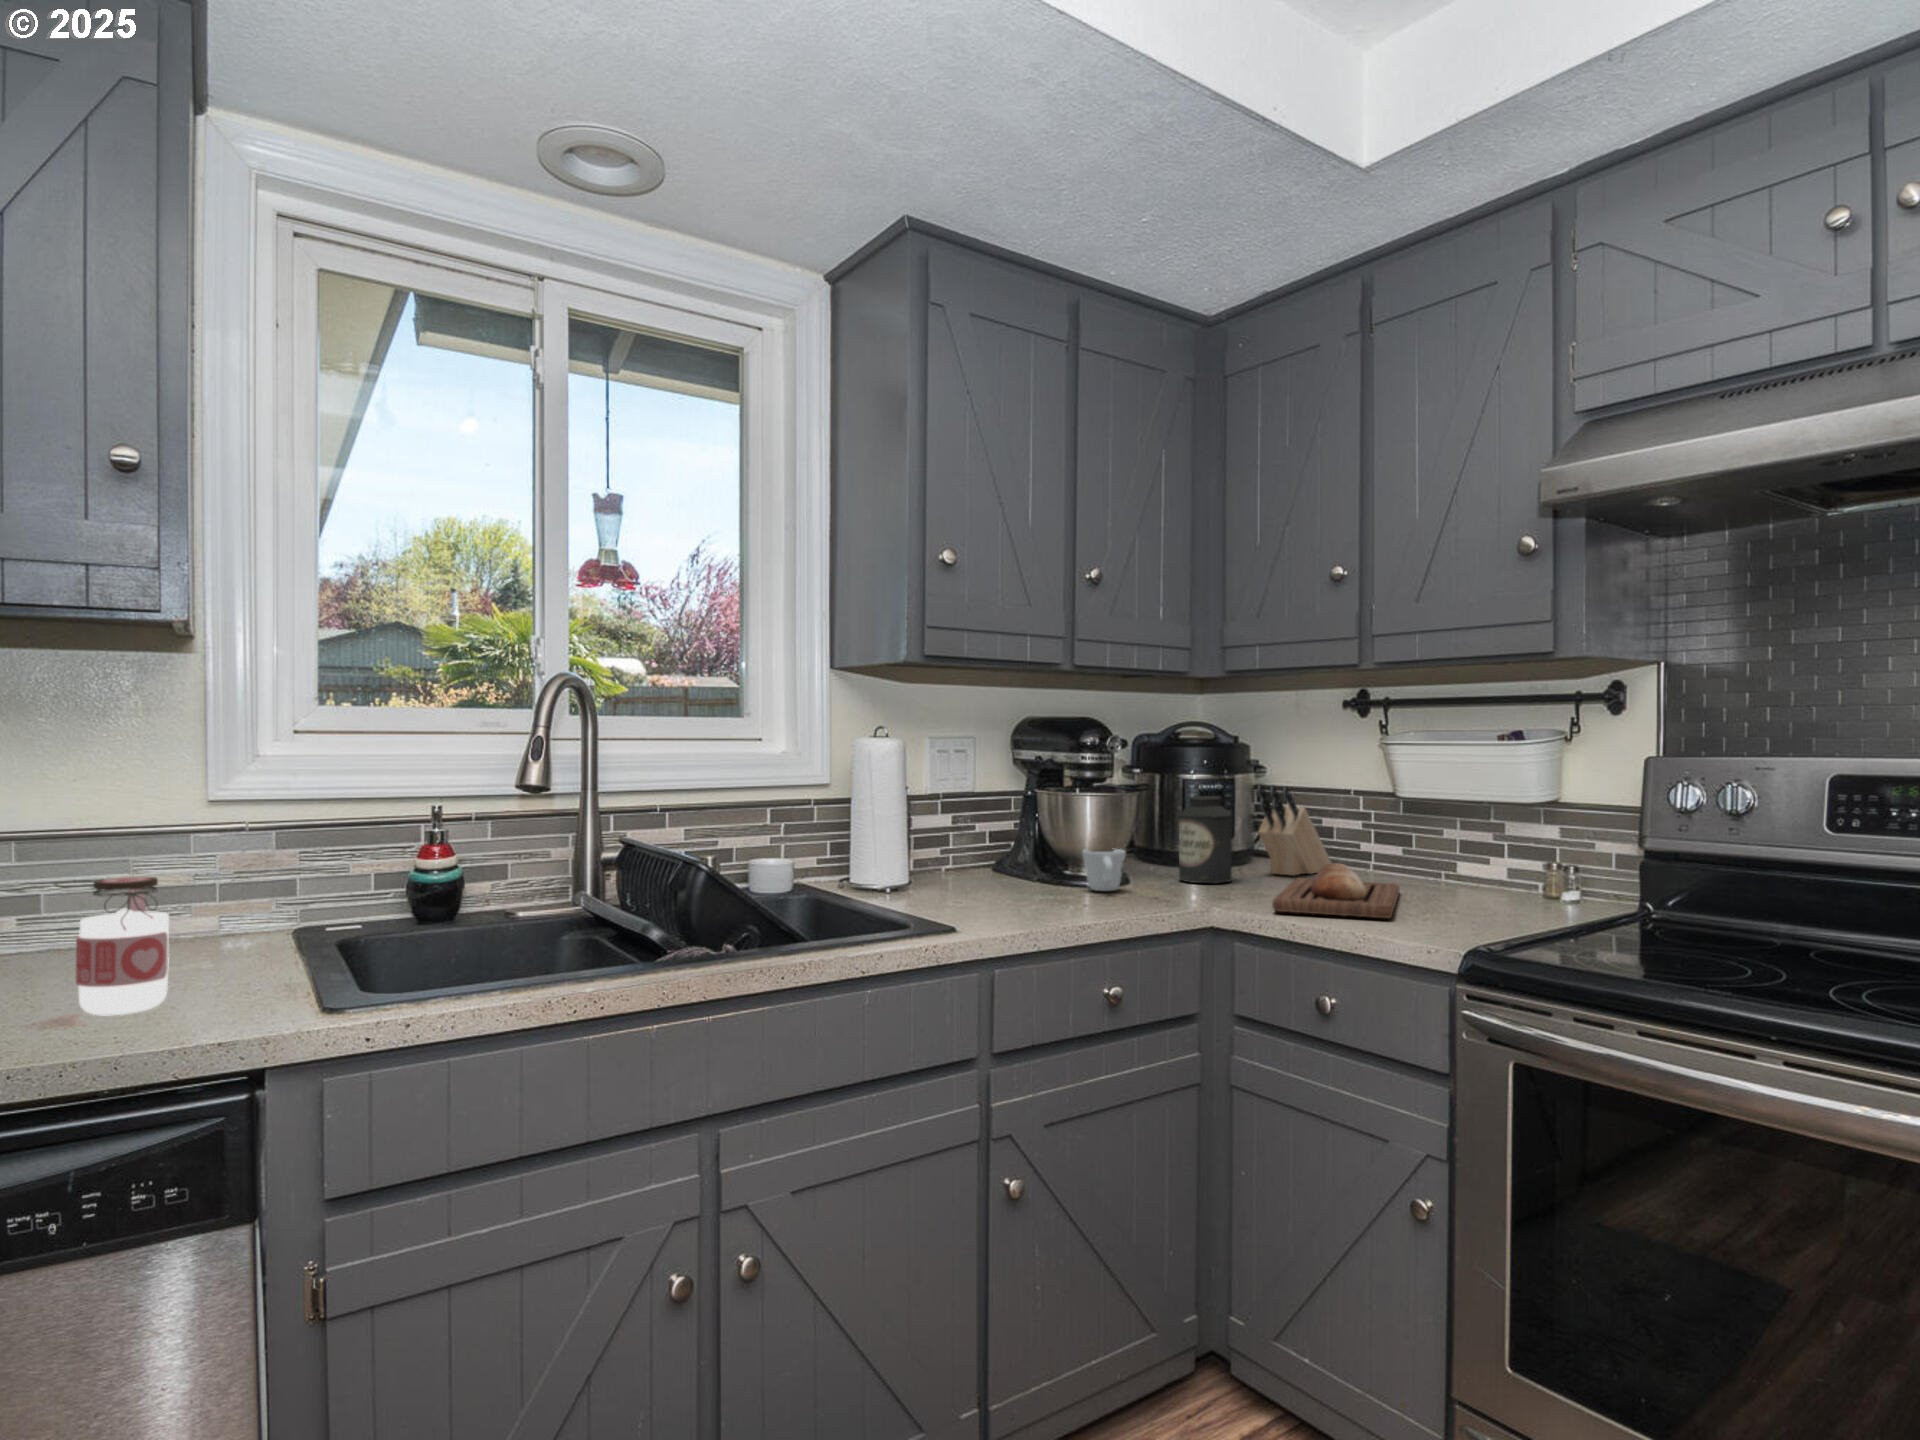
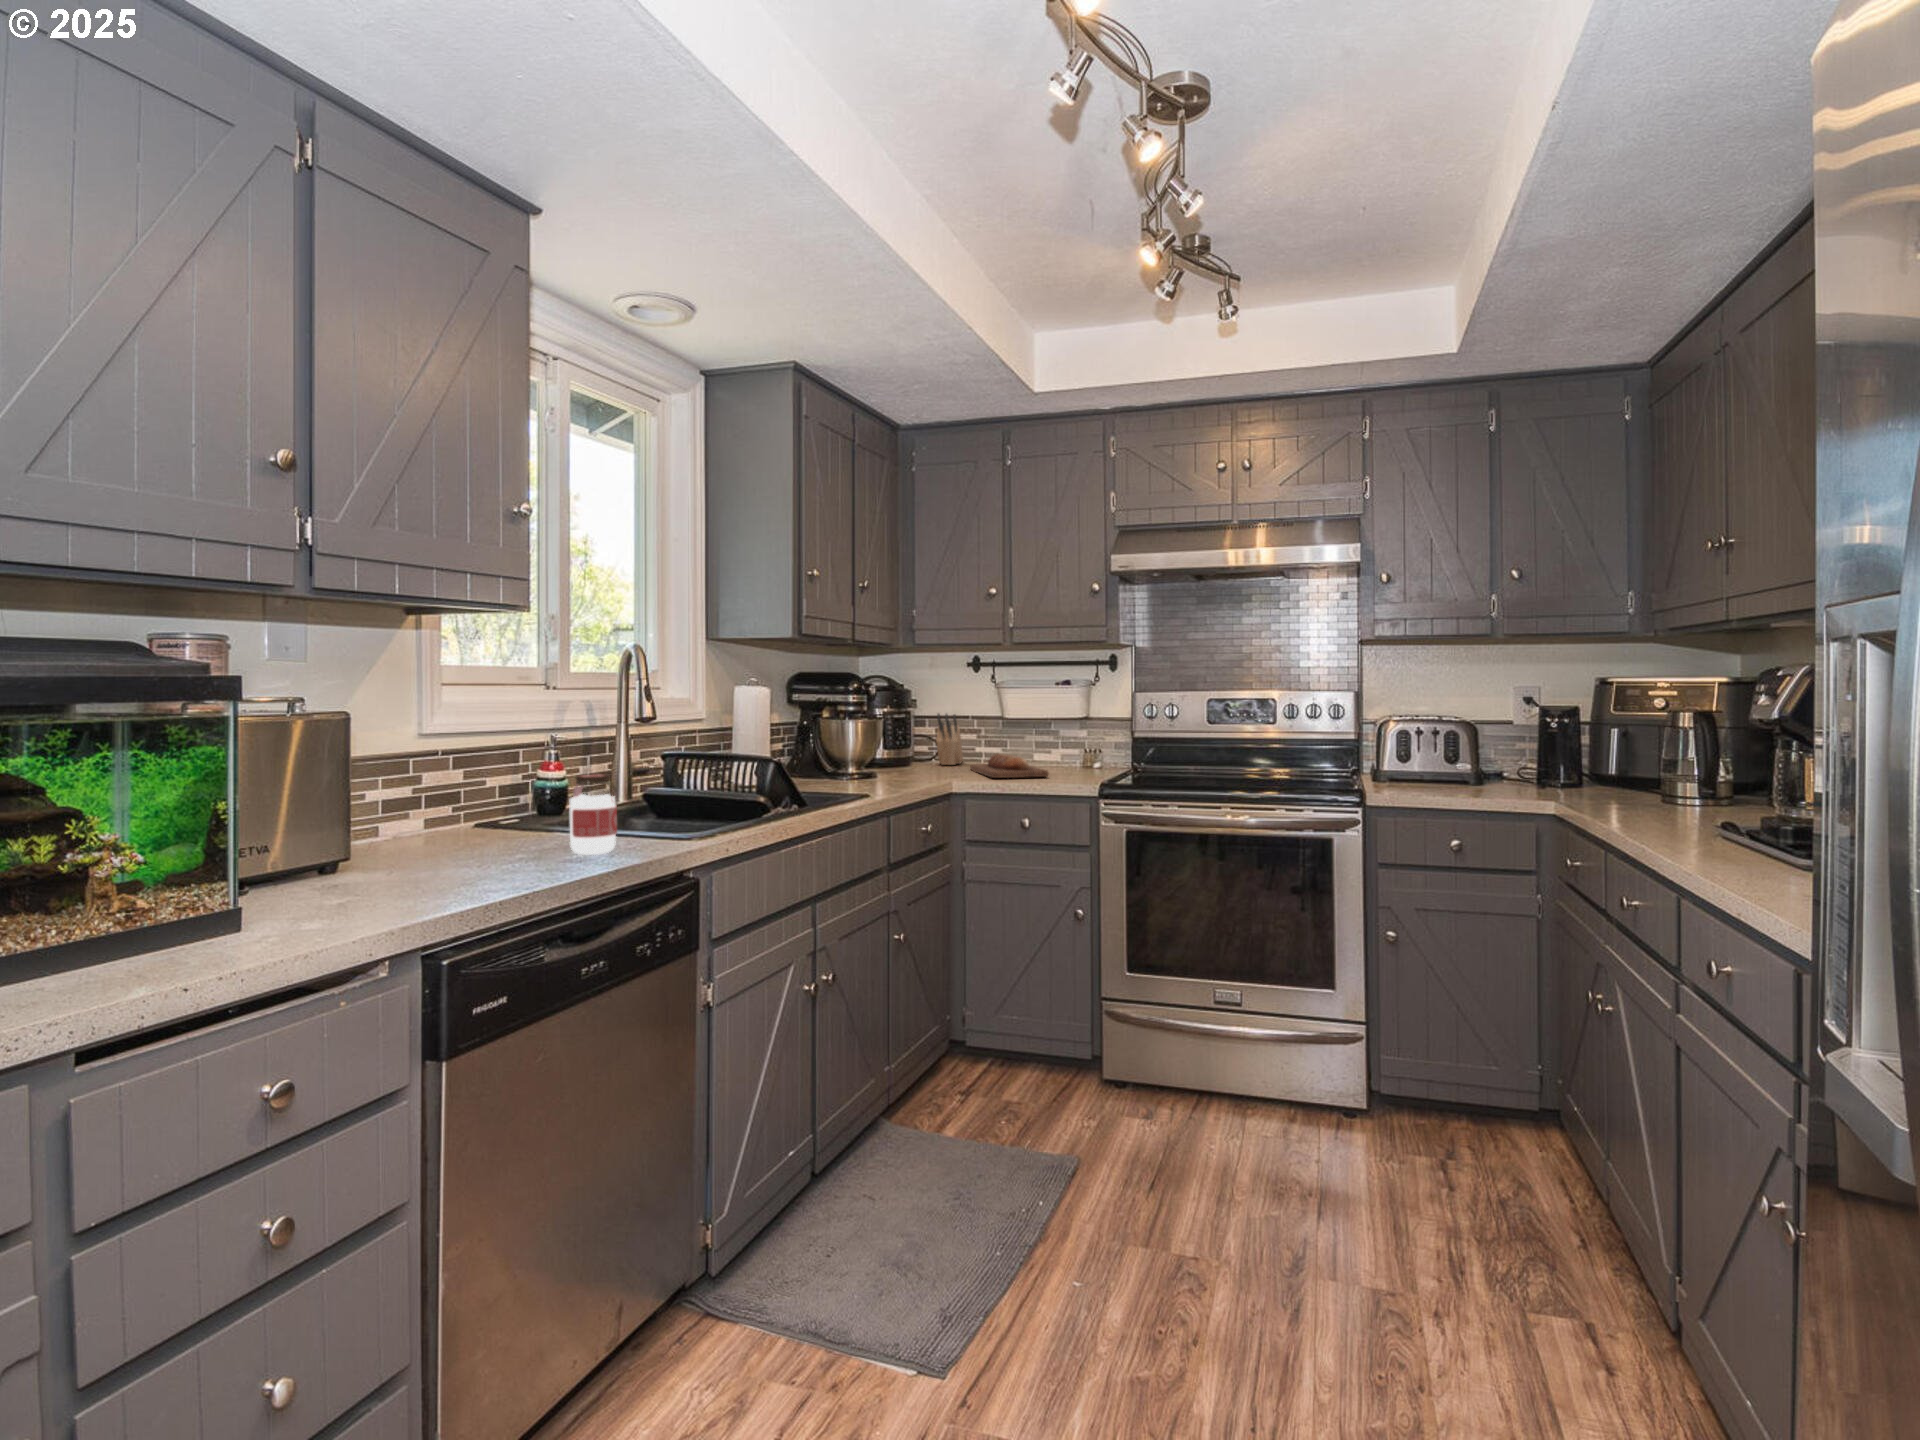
canister: present [1179,796,1232,883] -> none [903,721,933,771]
mug: present [1083,849,1126,891] -> none [869,753,895,777]

